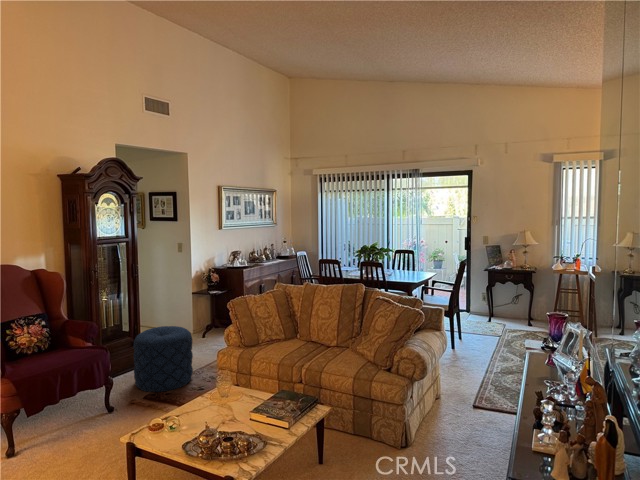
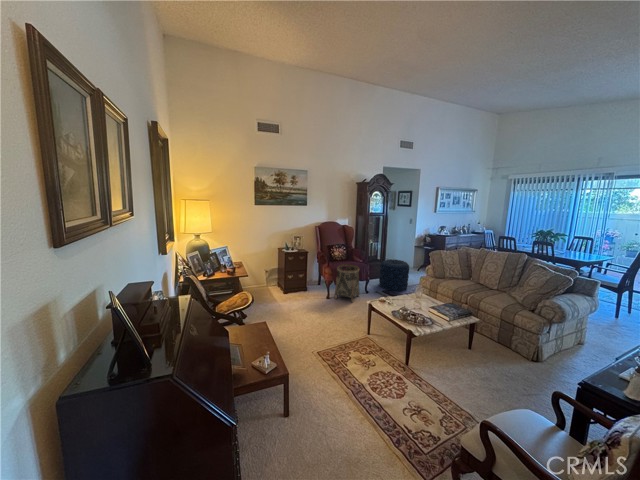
basket: none [28,358,94,452] -> present [334,264,359,302]

